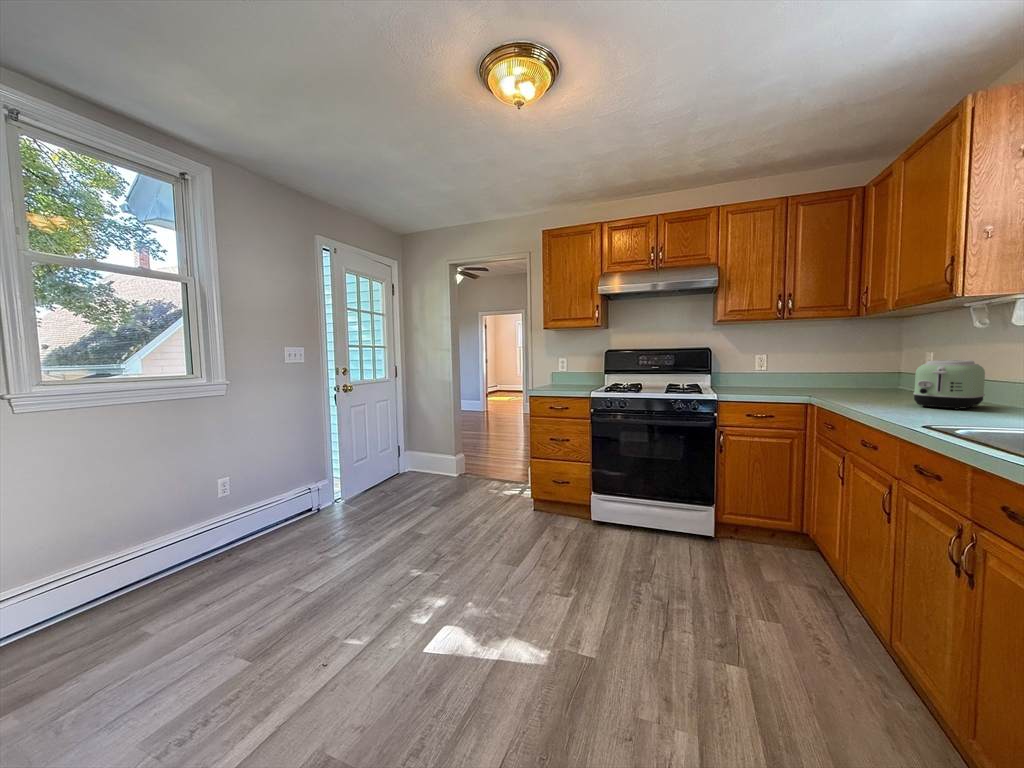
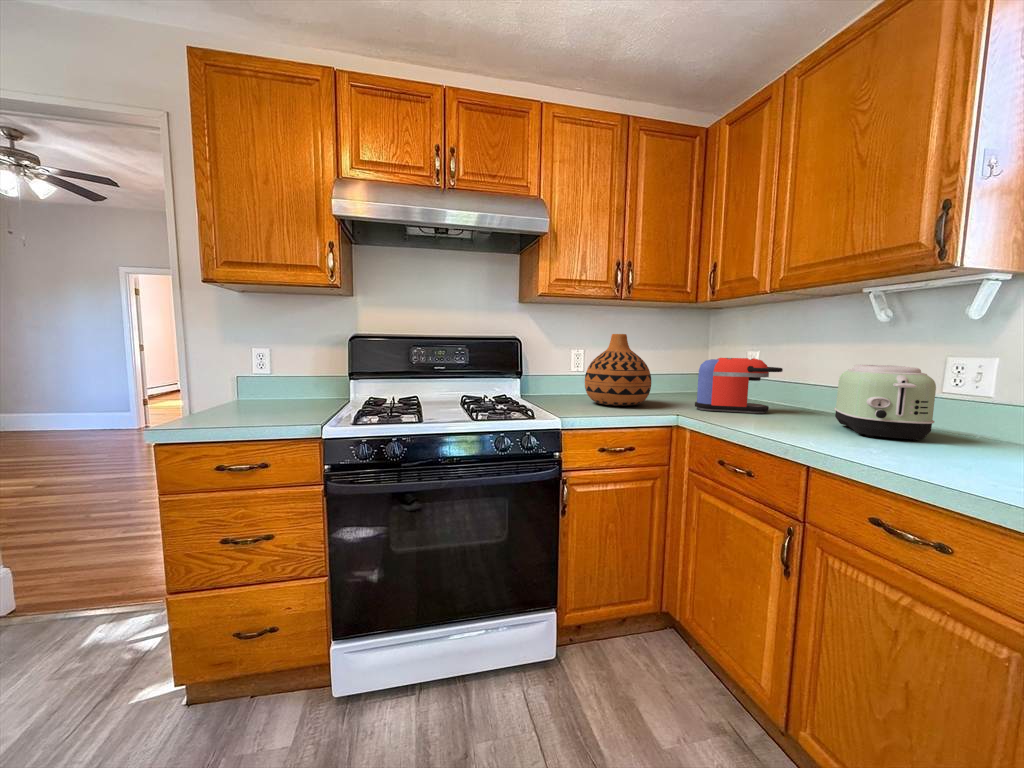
vase: none [751,343,804,391] -> present [585,334,651,406]
coffee maker: none [835,358,909,398] -> present [695,358,783,414]

